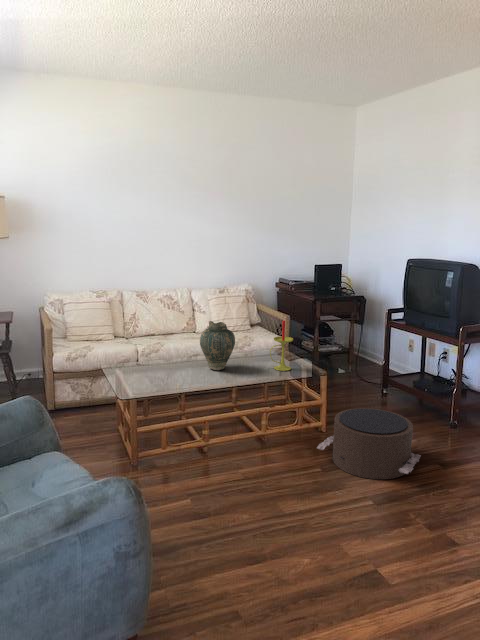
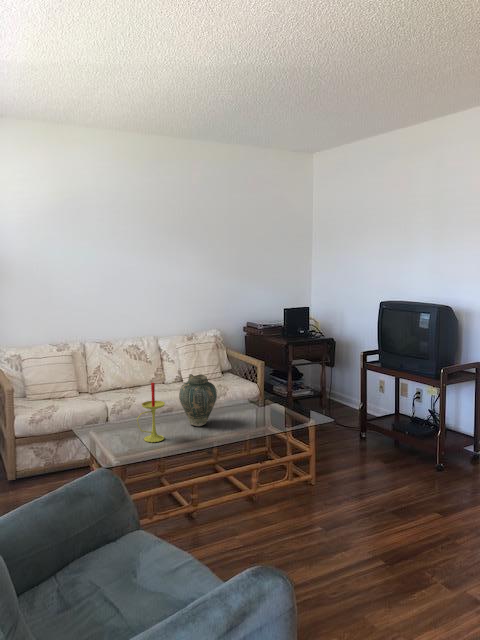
candle: present [270,321,293,371] -> present [137,382,165,442]
pouf: present [317,408,421,479] -> none [313,459,420,536]

